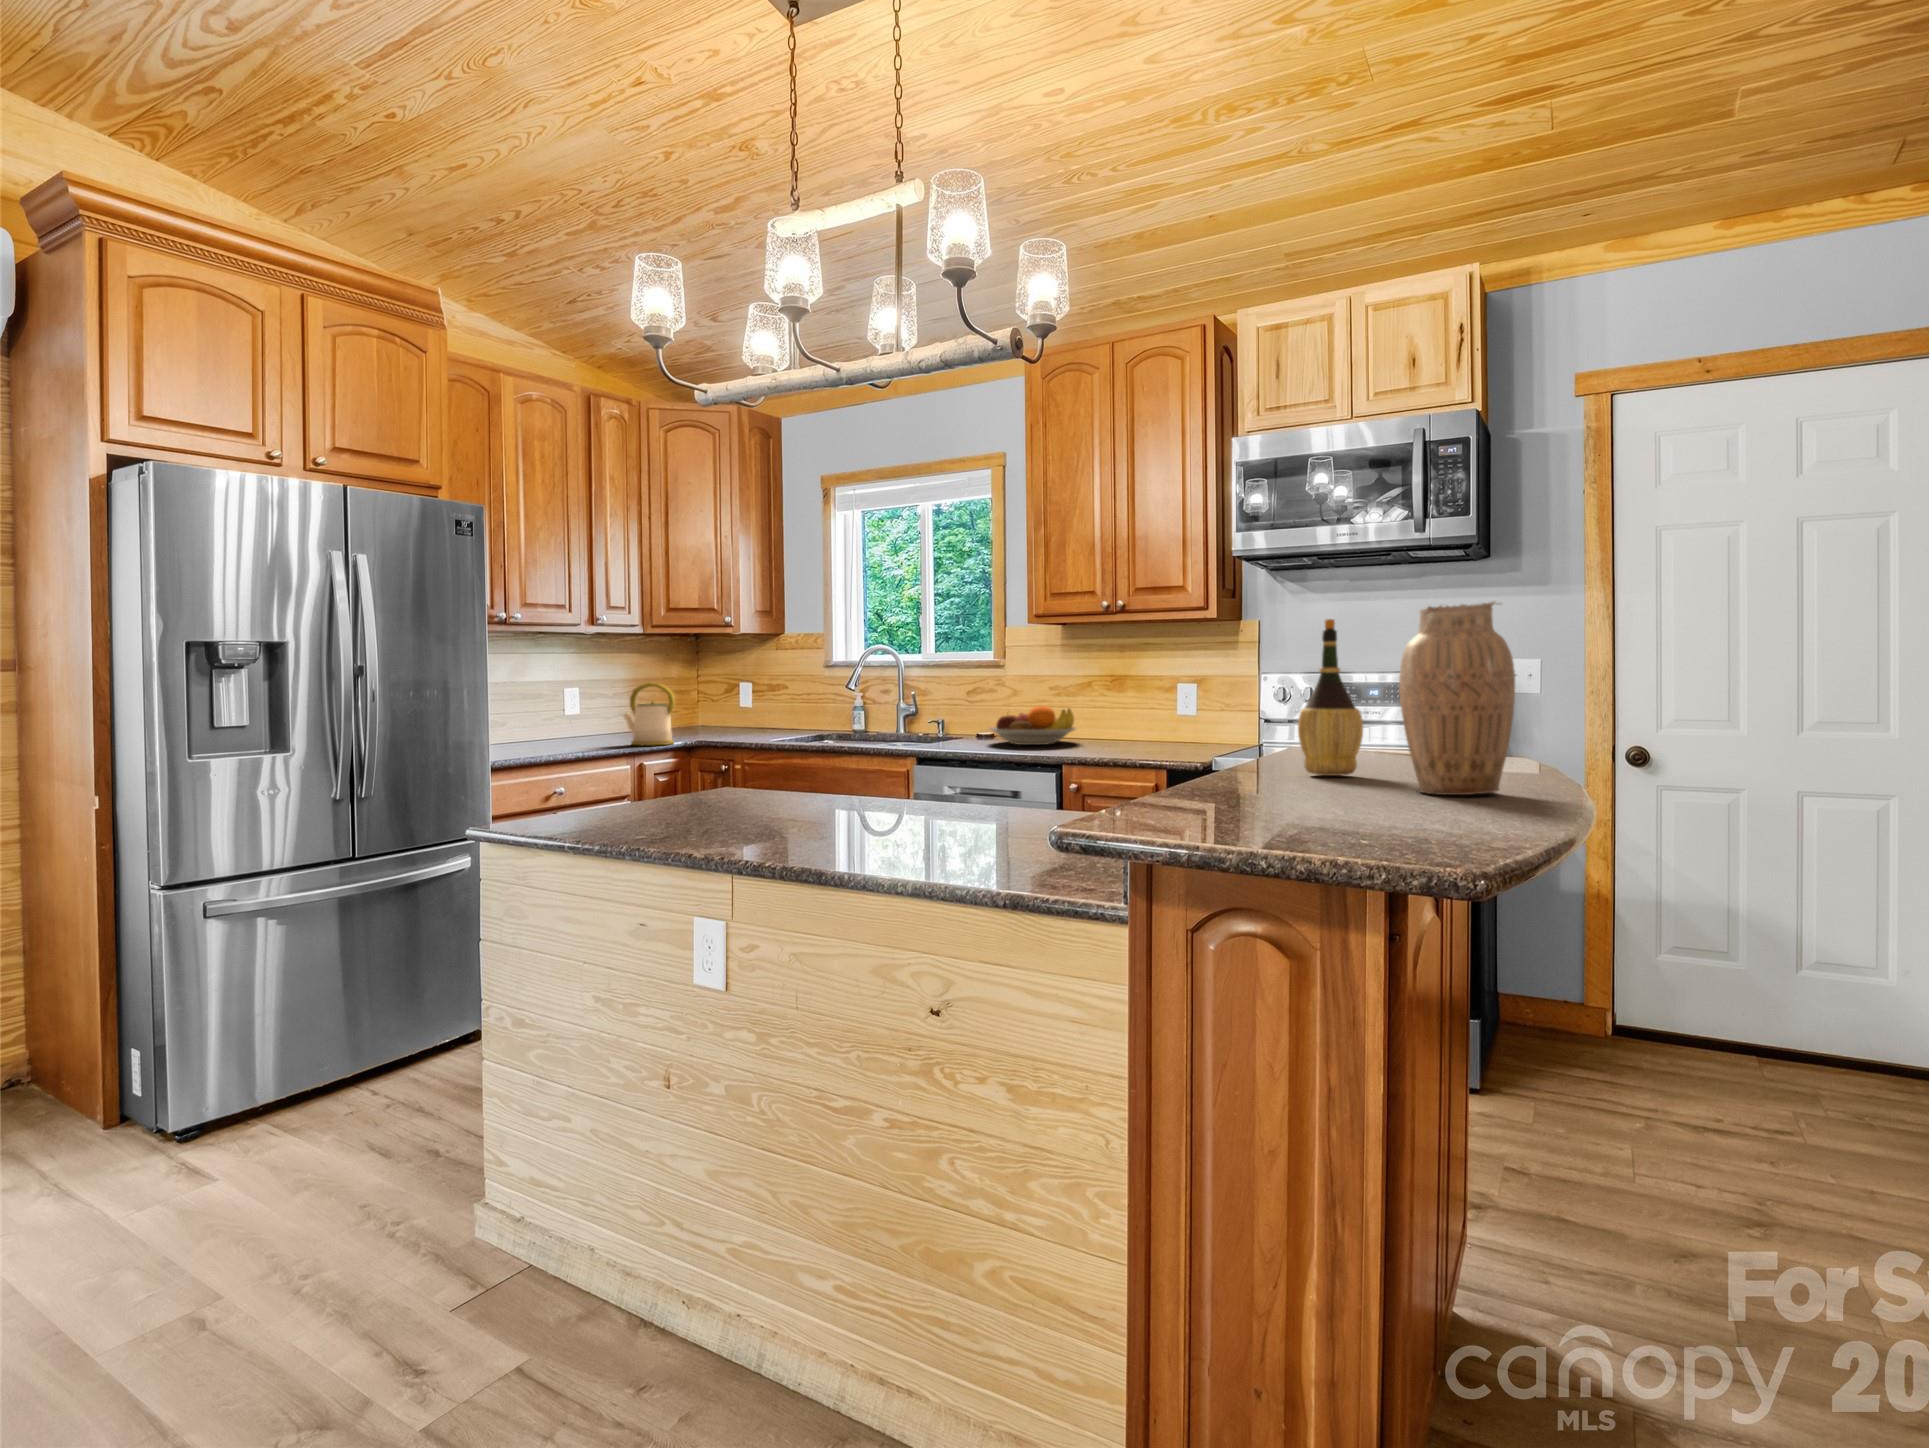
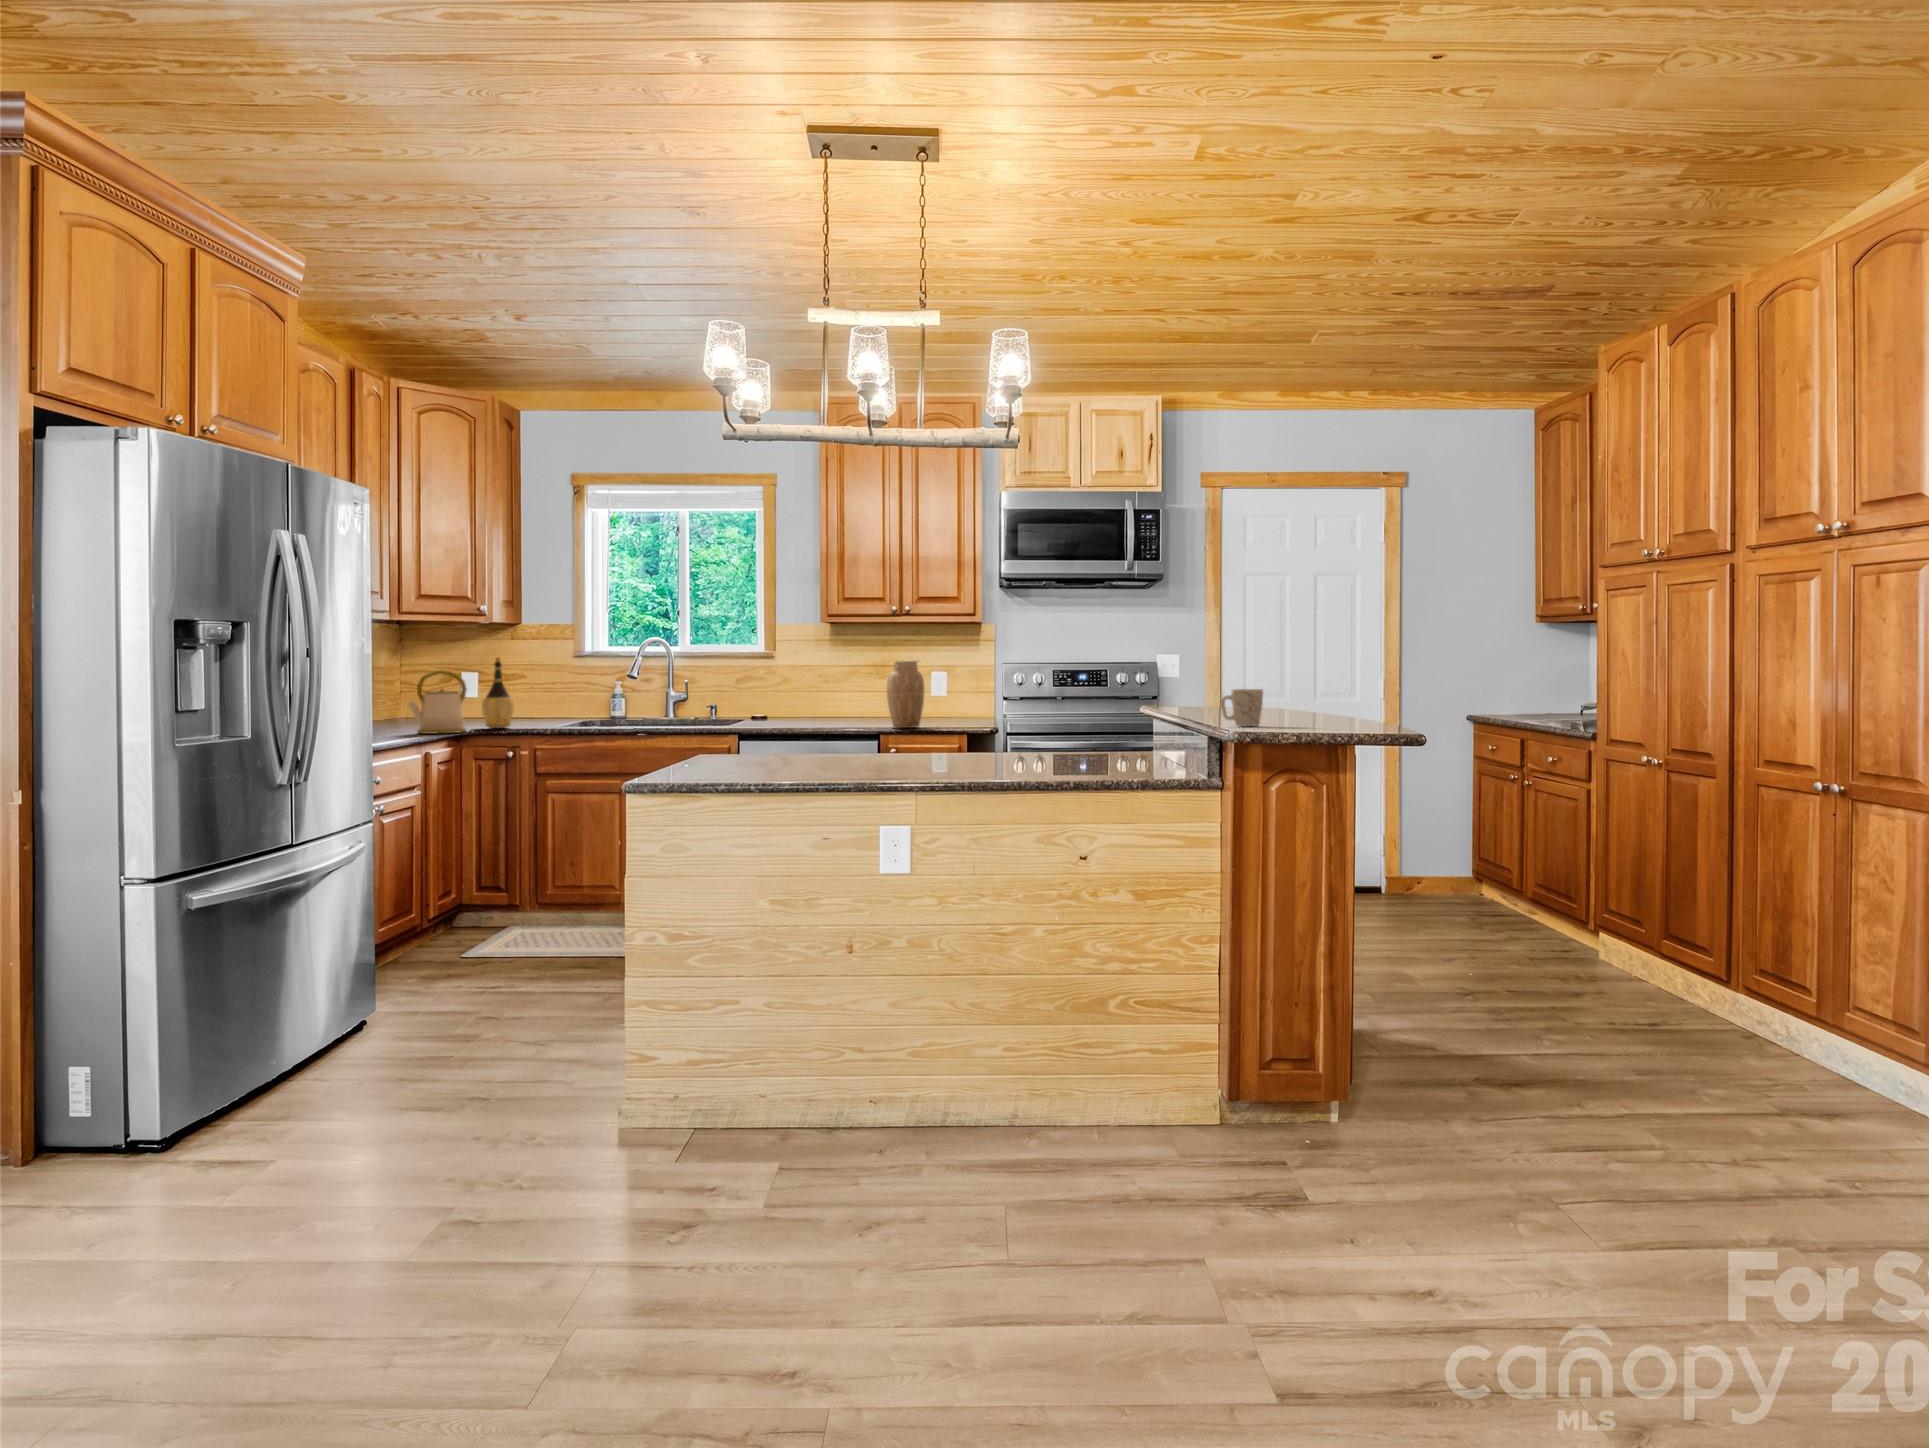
vase: present [1399,601,1515,795] -> present [886,660,924,728]
wine bottle: present [1298,619,1363,776] -> present [482,657,514,728]
fruit bowl: present [989,706,1076,745] -> none [783,690,859,723]
mug: none [1206,735,1280,811] -> present [1221,689,1263,726]

